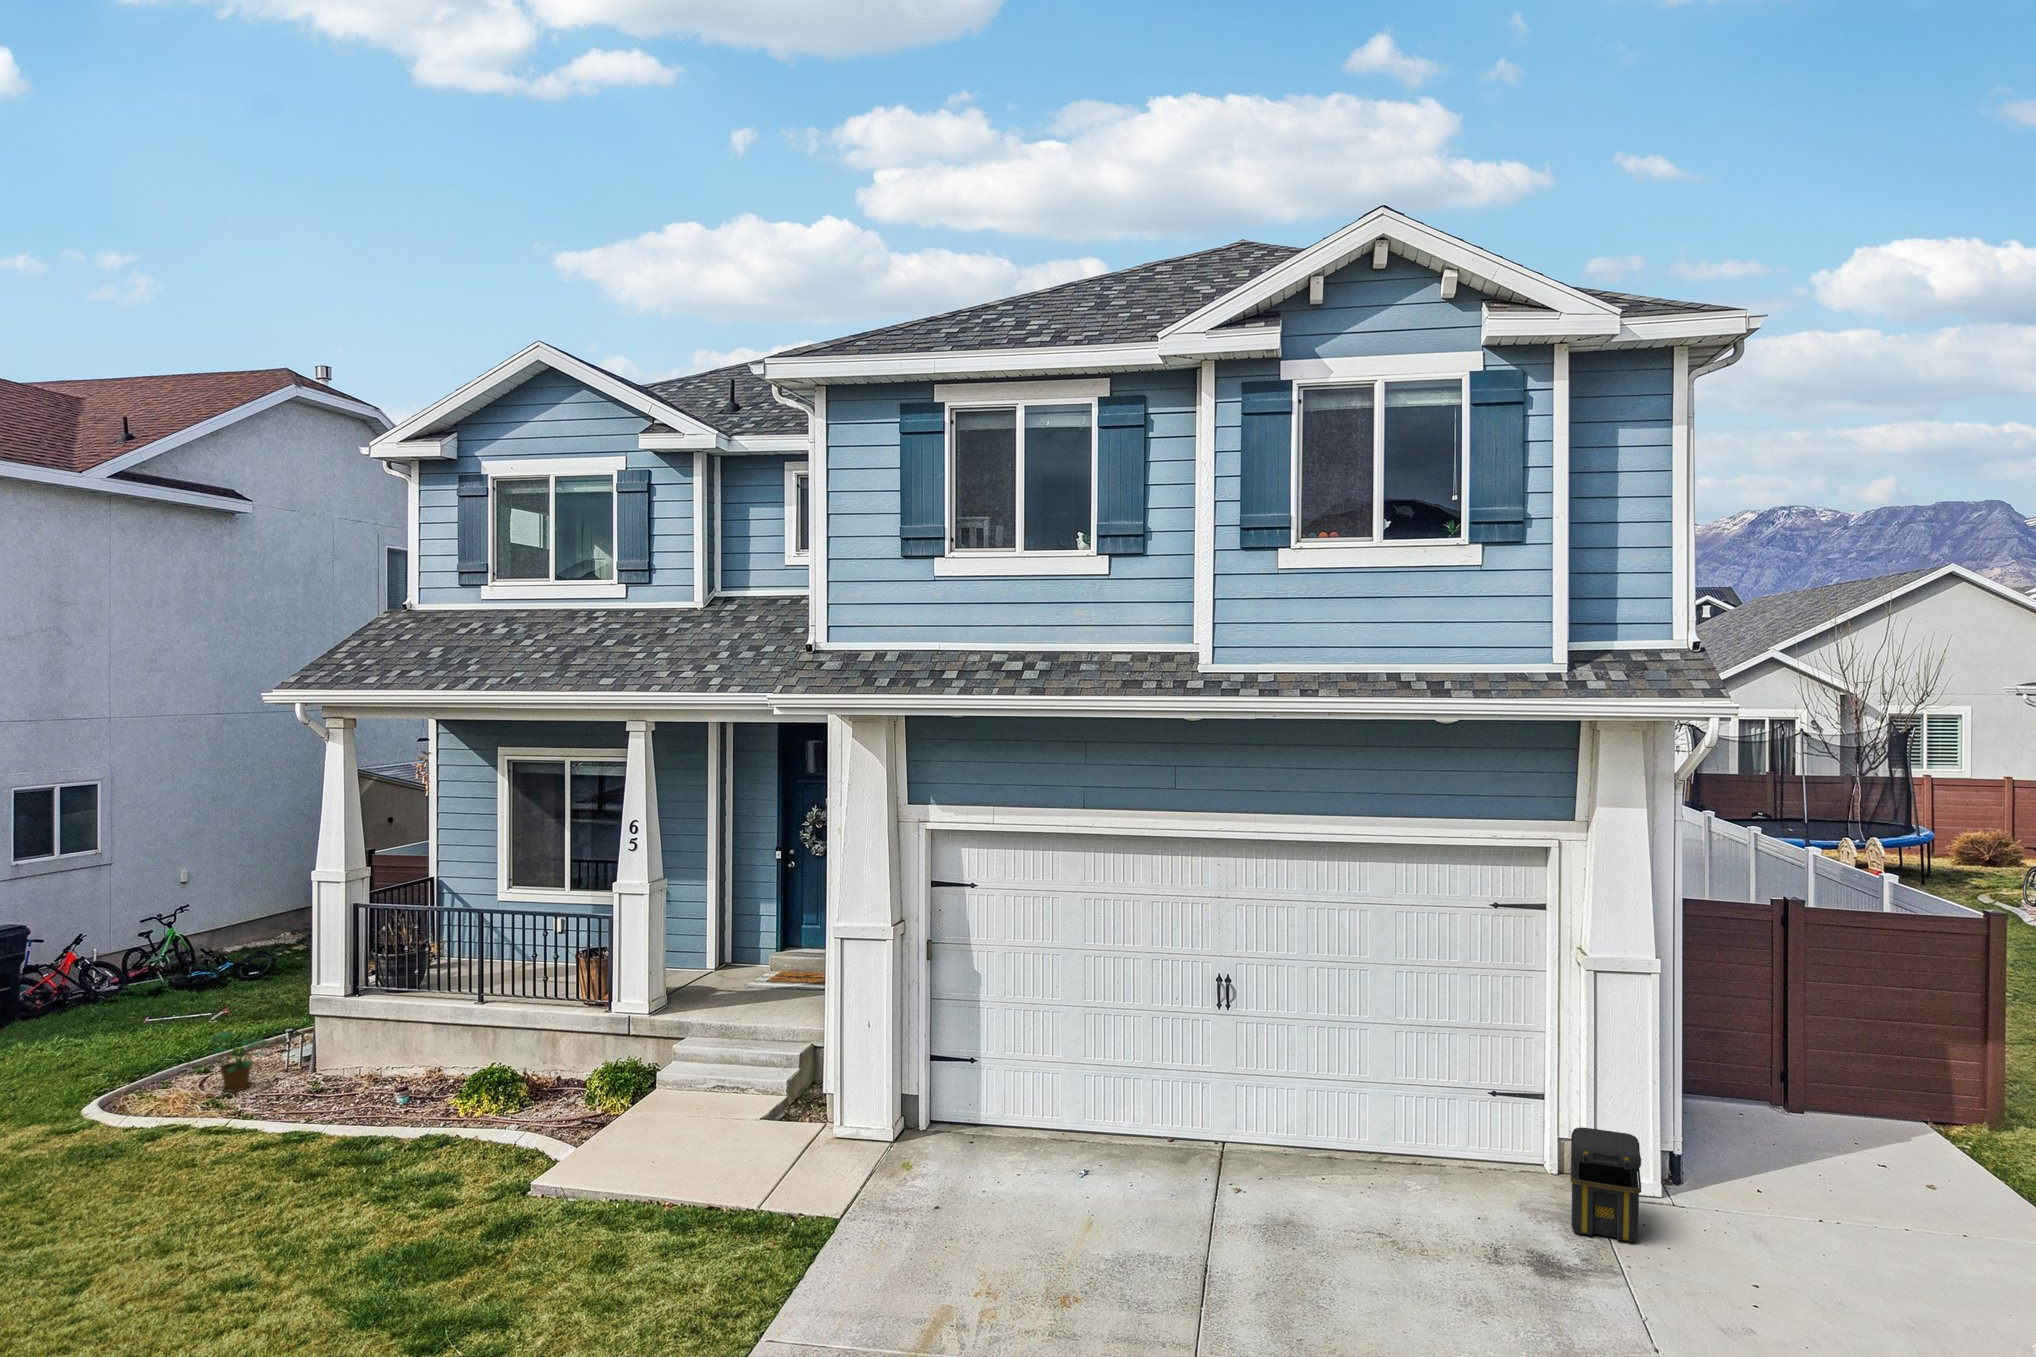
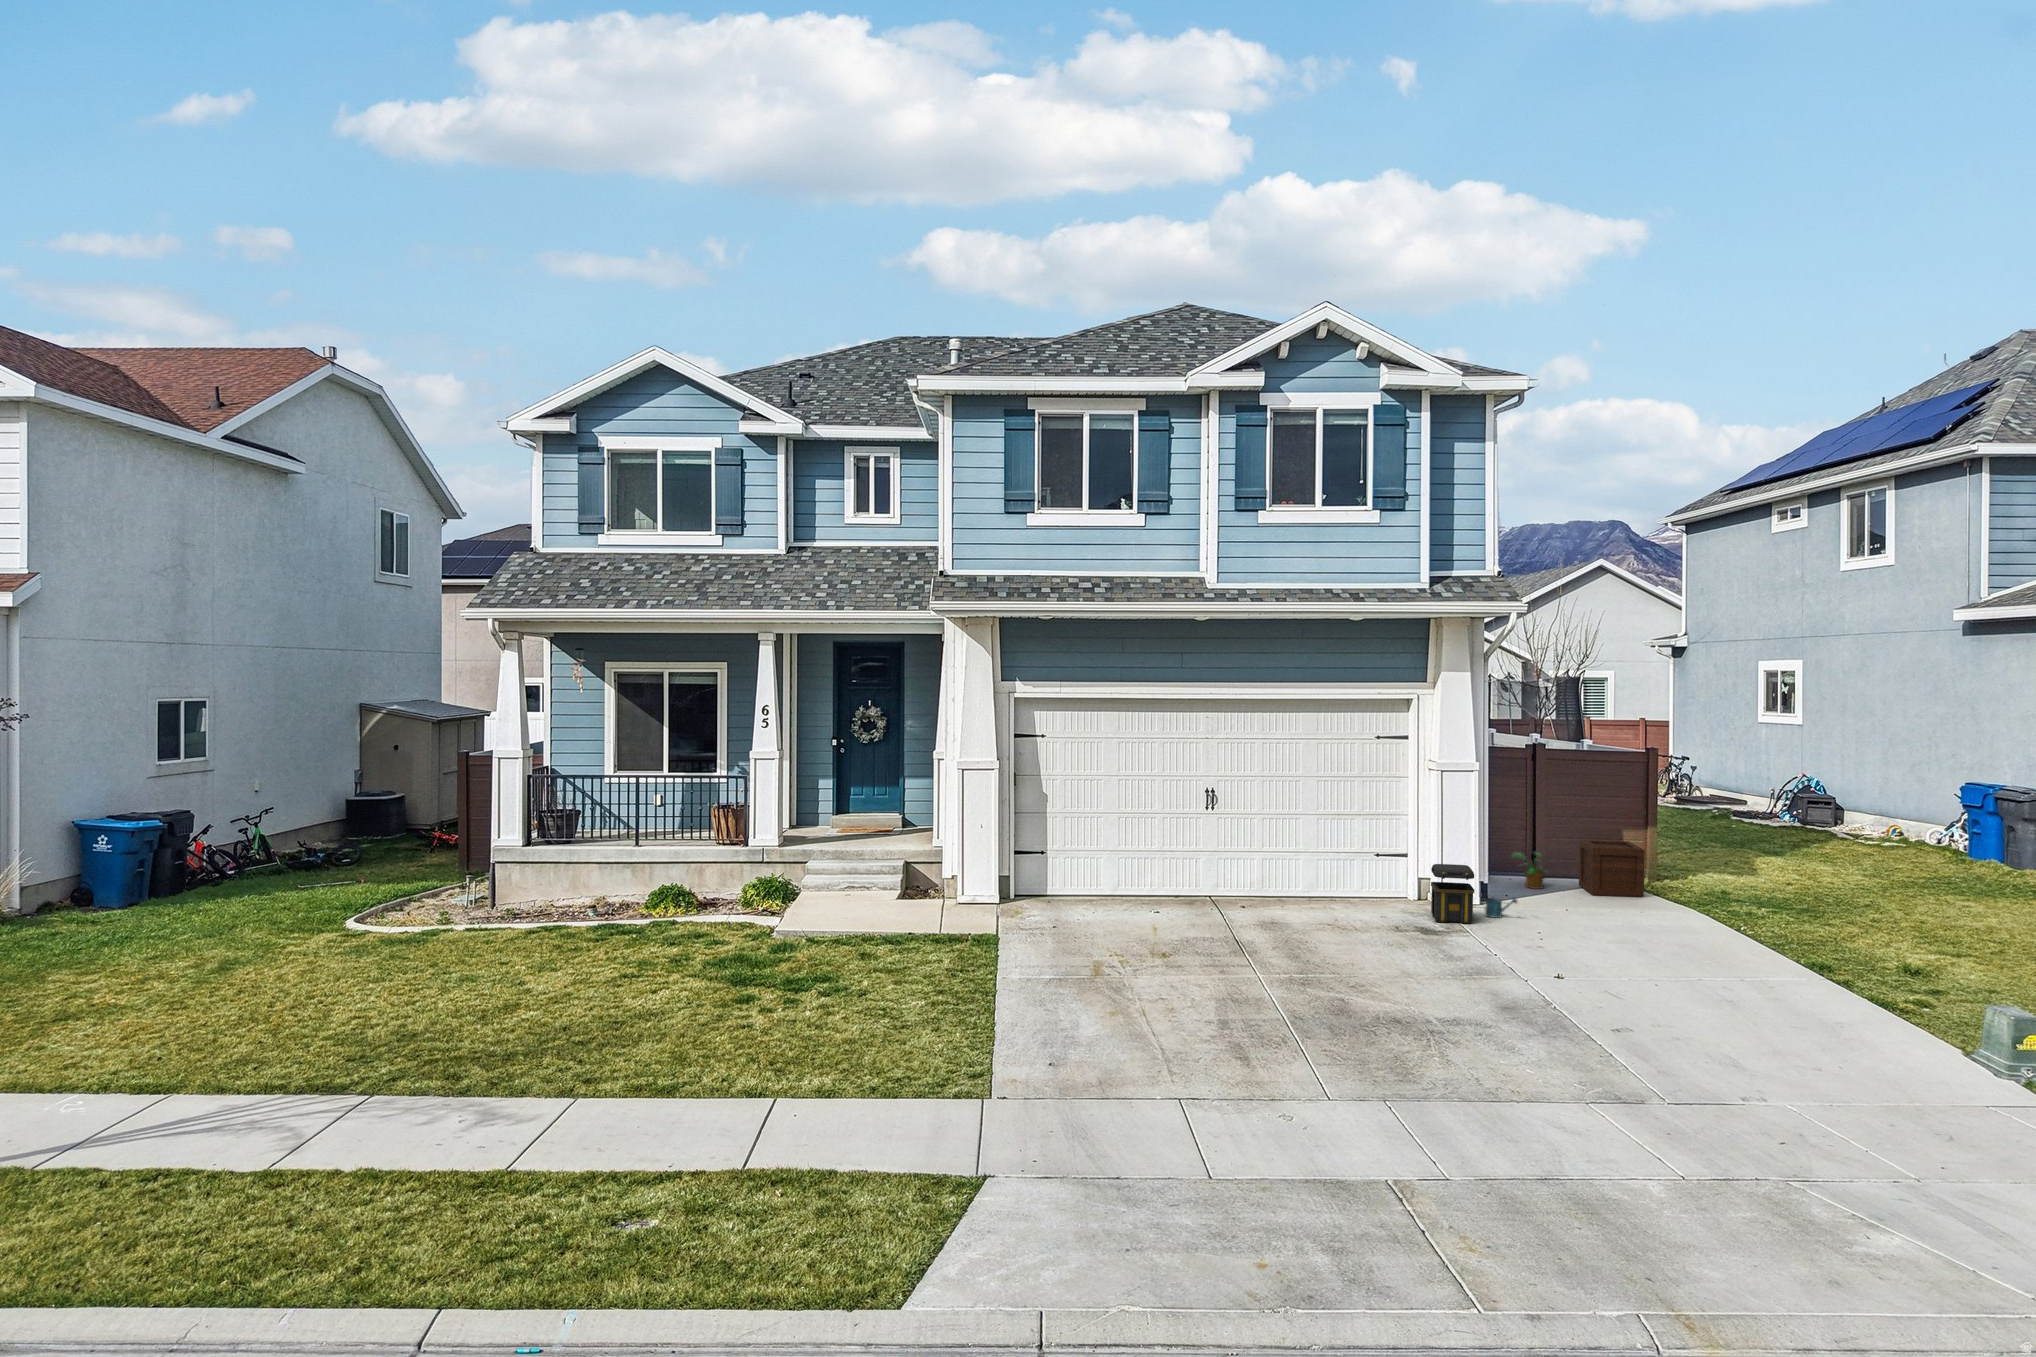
potted plant: present [211,1031,269,1092] -> present [1511,852,1547,889]
wooden crate: none [1860,1066,1978,1181] -> present [1579,840,1645,897]
watering can: none [1661,1182,1725,1228] -> present [1485,898,1517,918]

